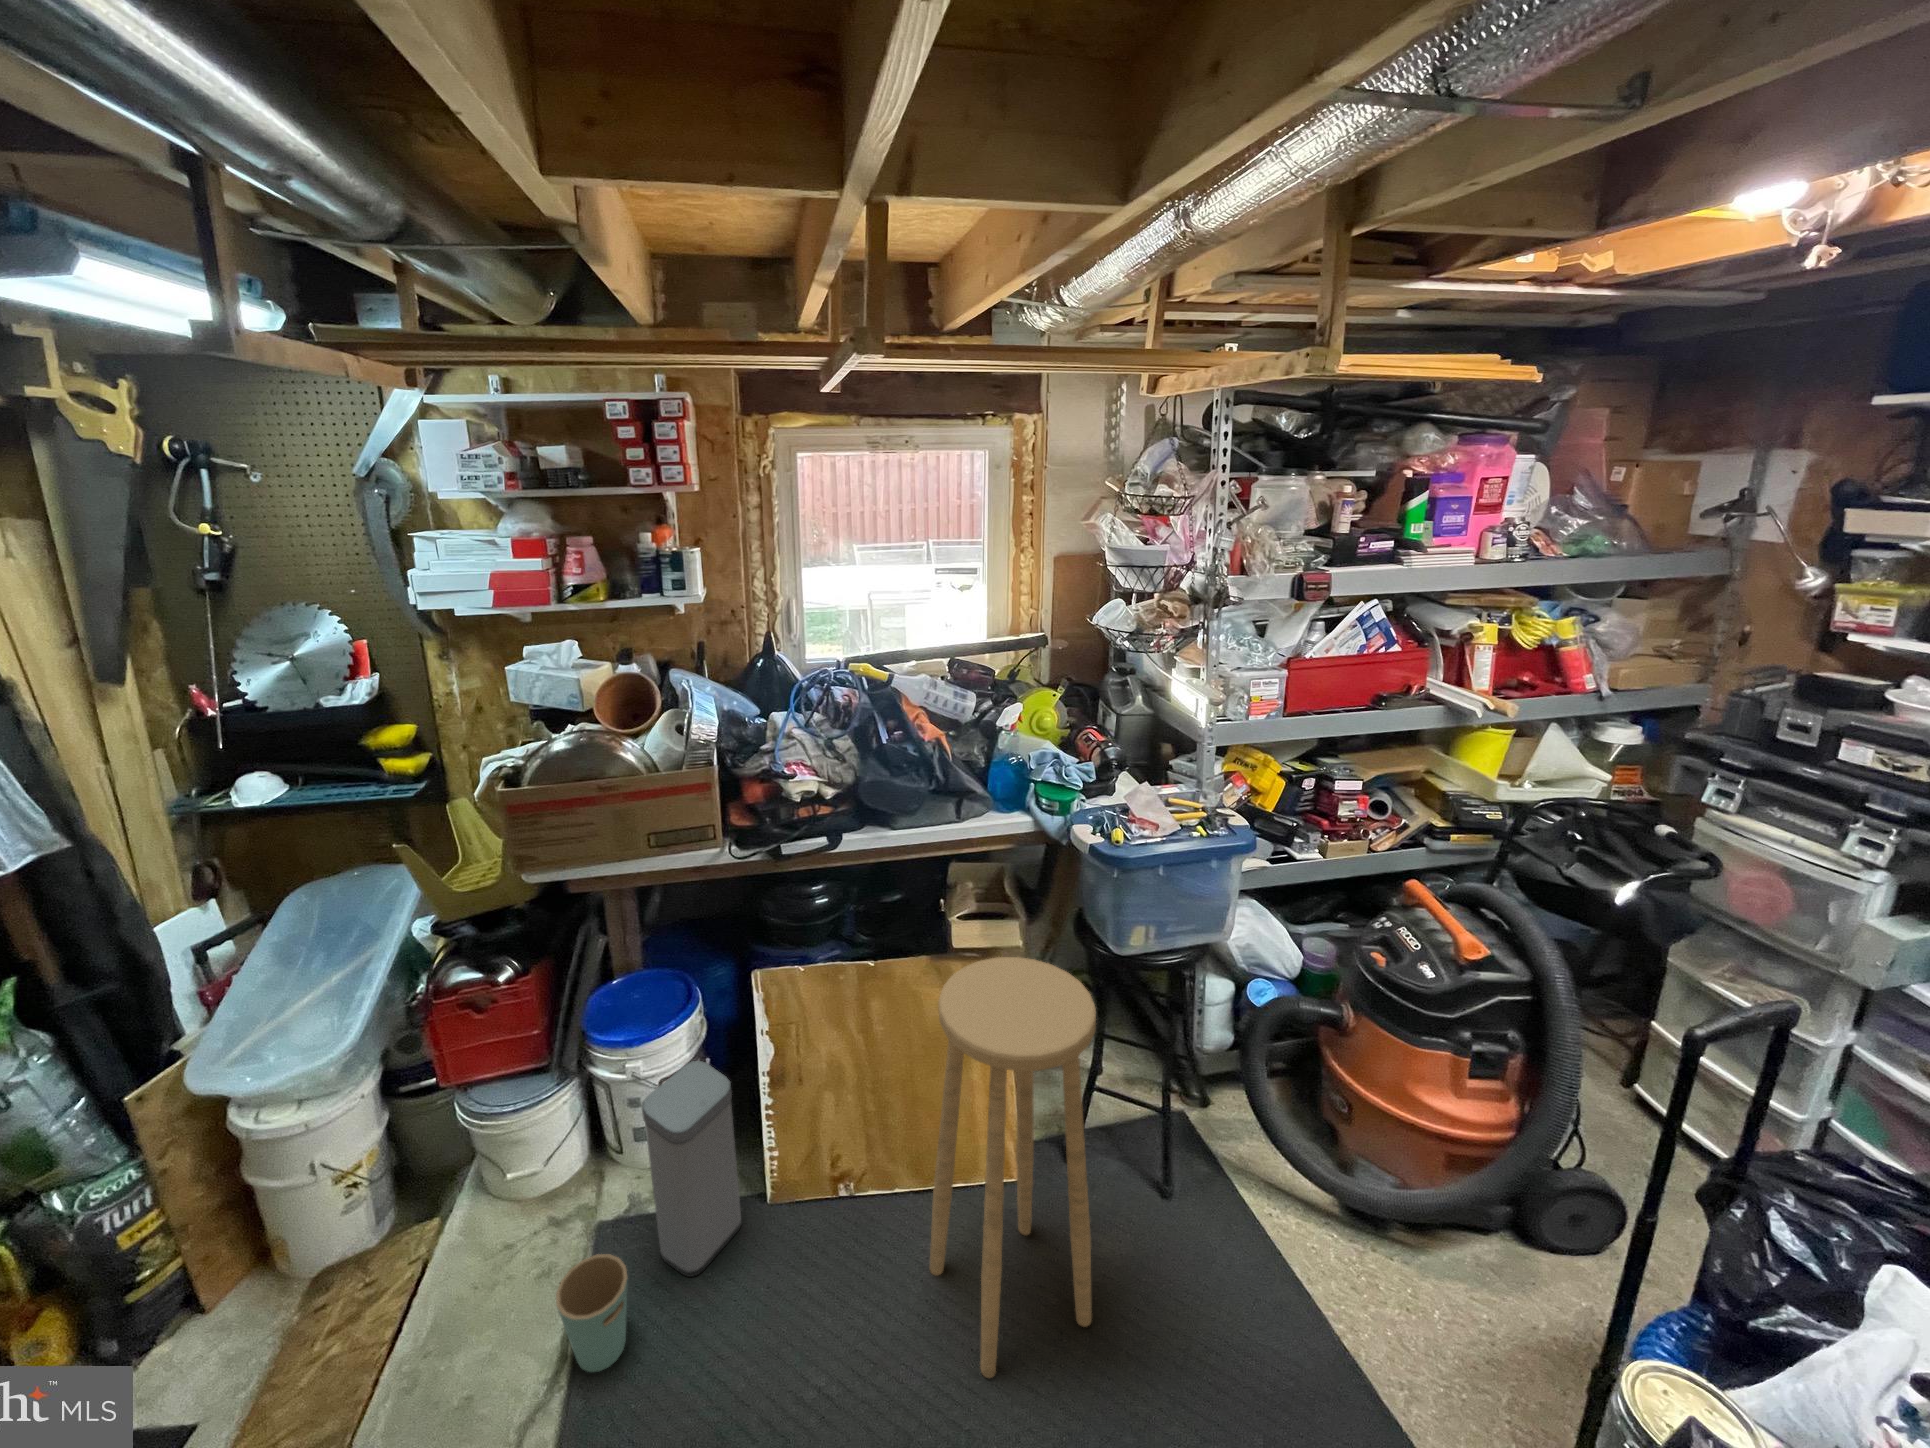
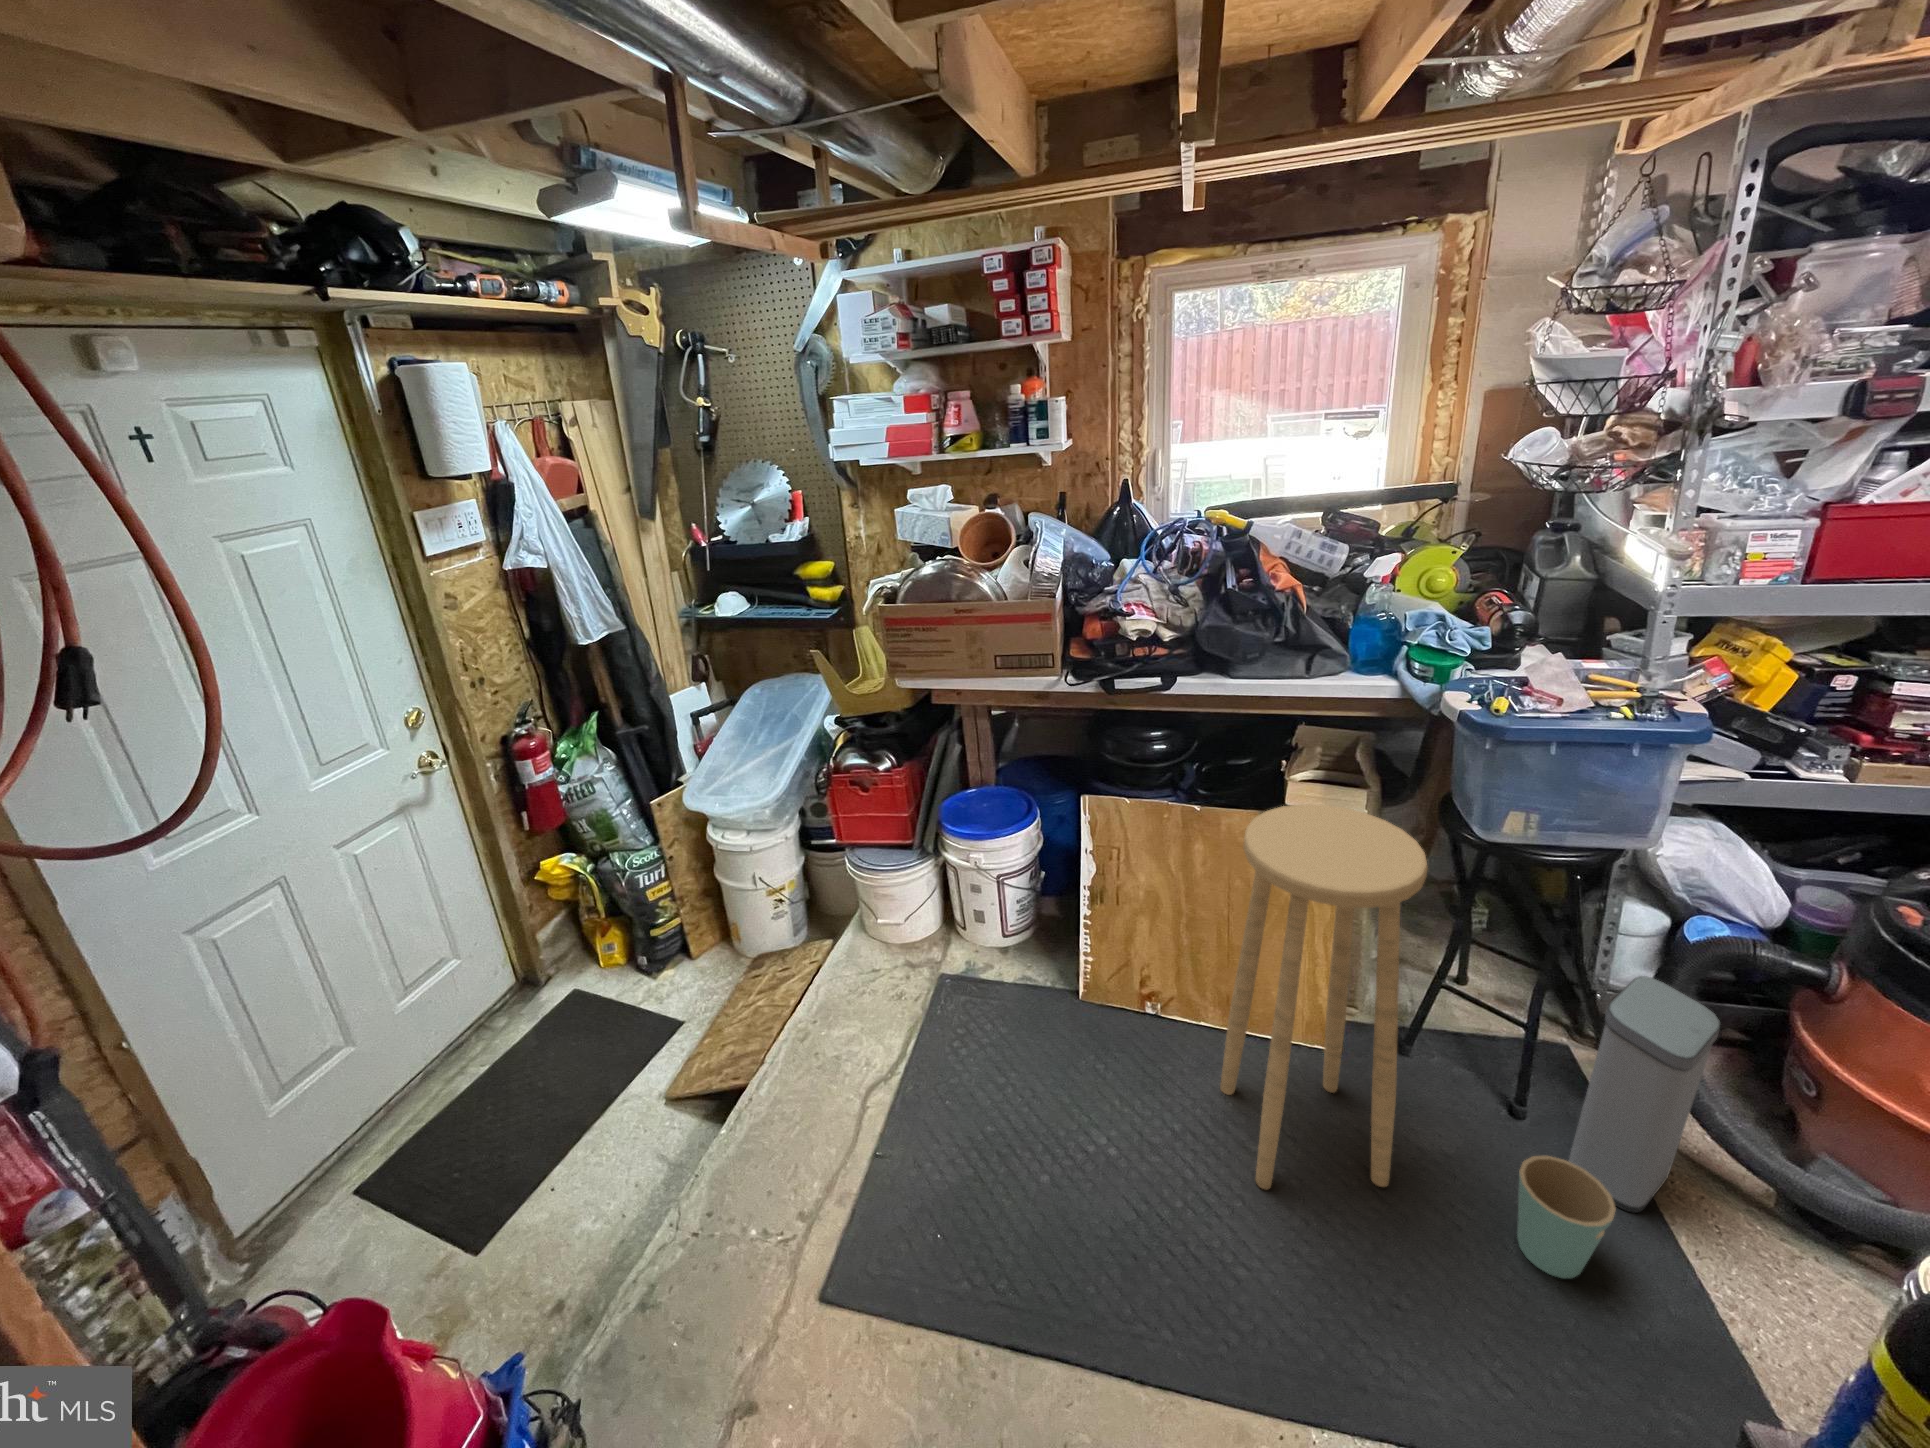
trash can: present [556,1061,742,1372] -> present [1517,976,1720,1278]

